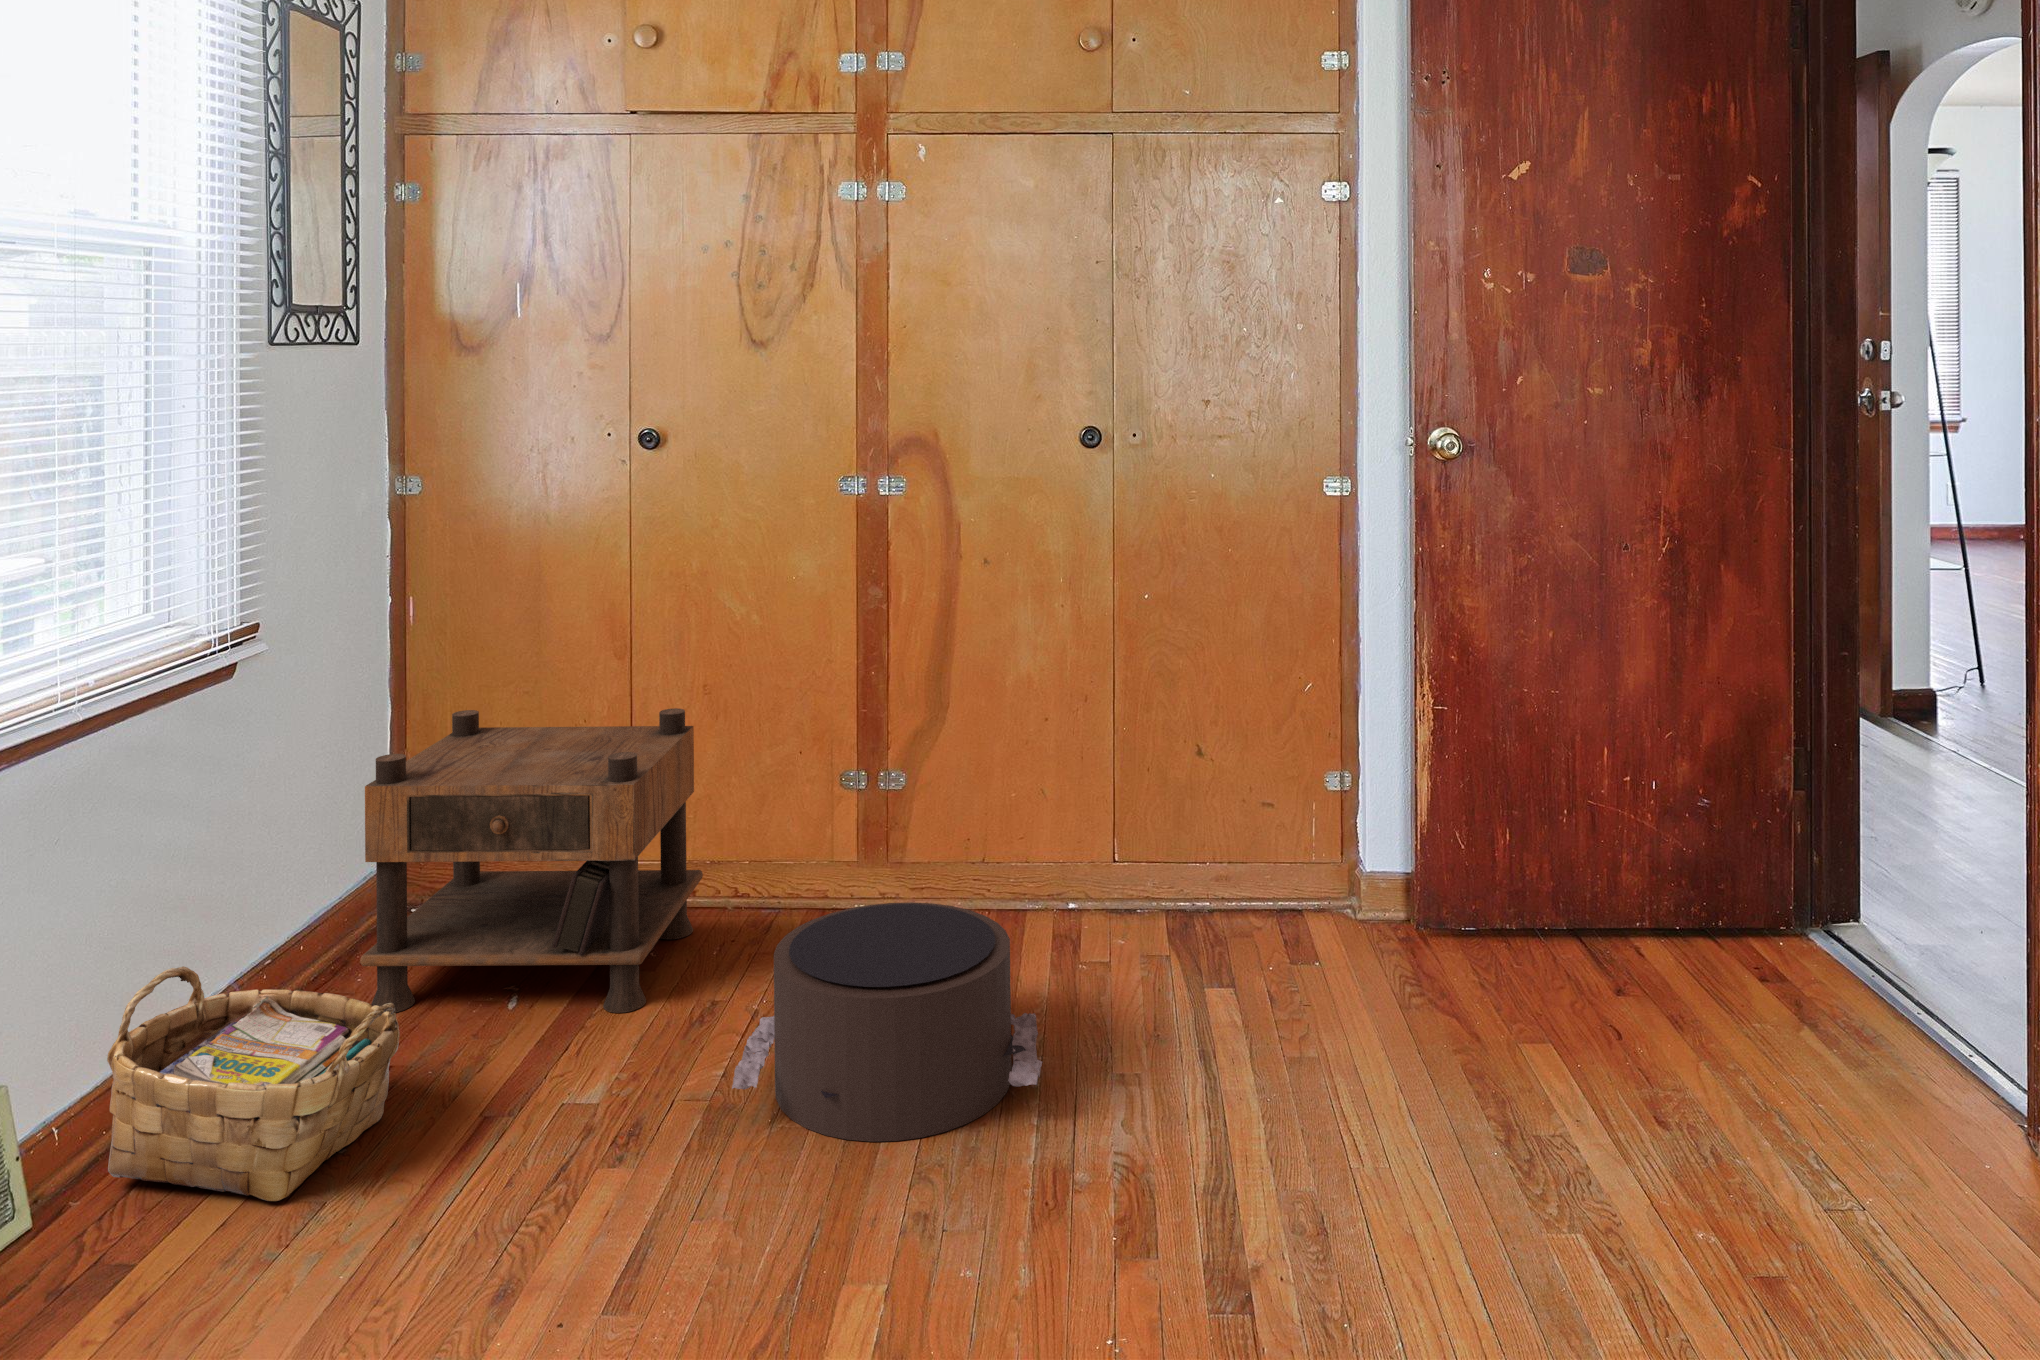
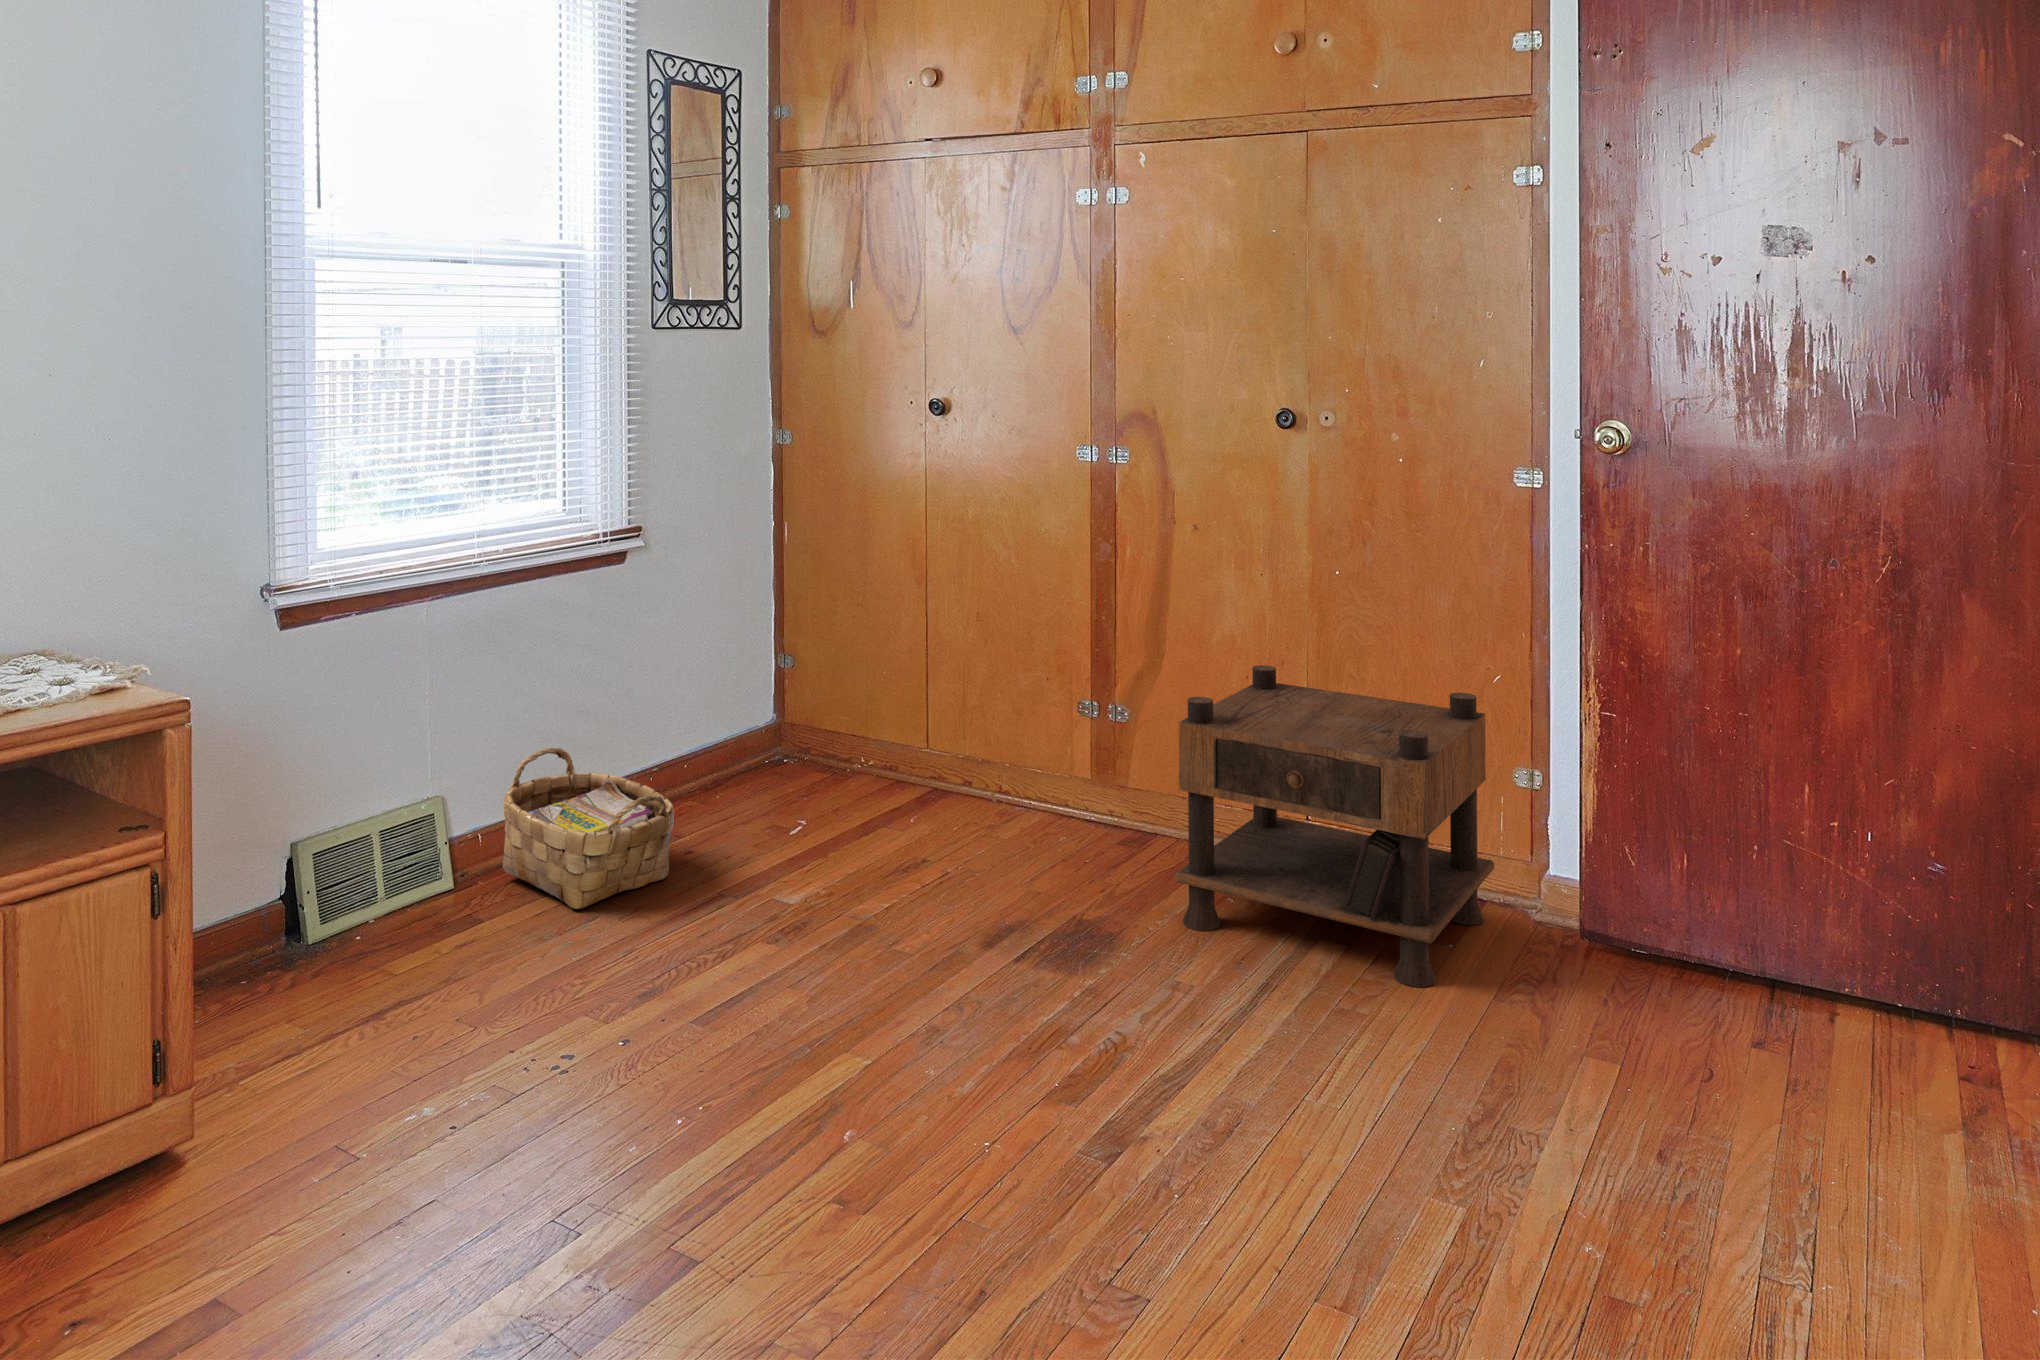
nightstand: present [360,708,703,1013] -> present [1175,665,1494,987]
pouf: present [732,902,1042,1142] -> none [863,798,1127,983]

